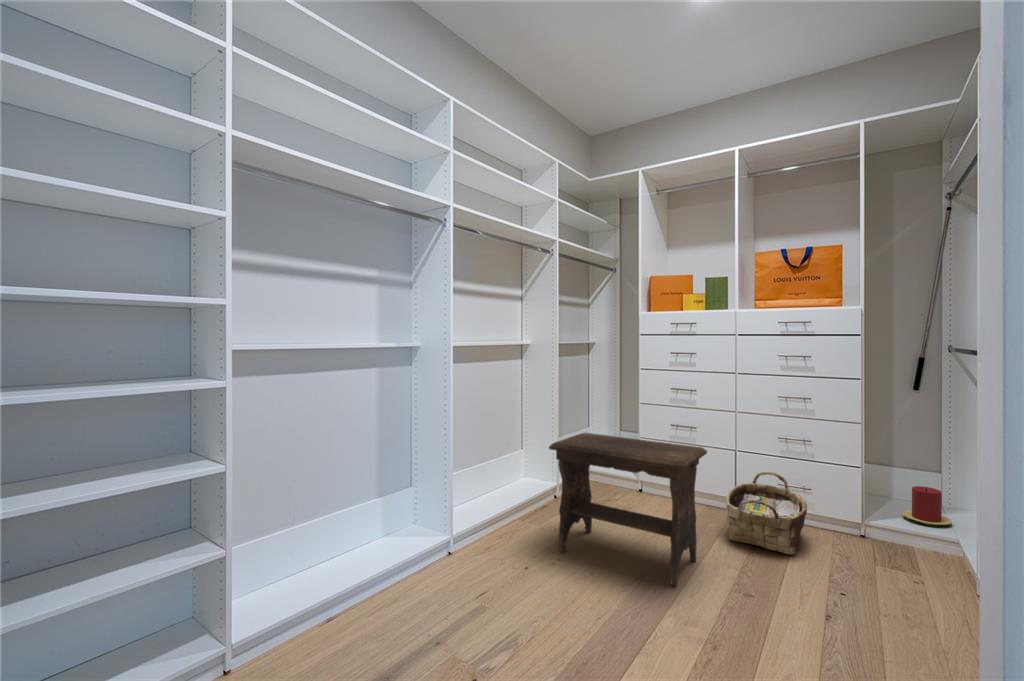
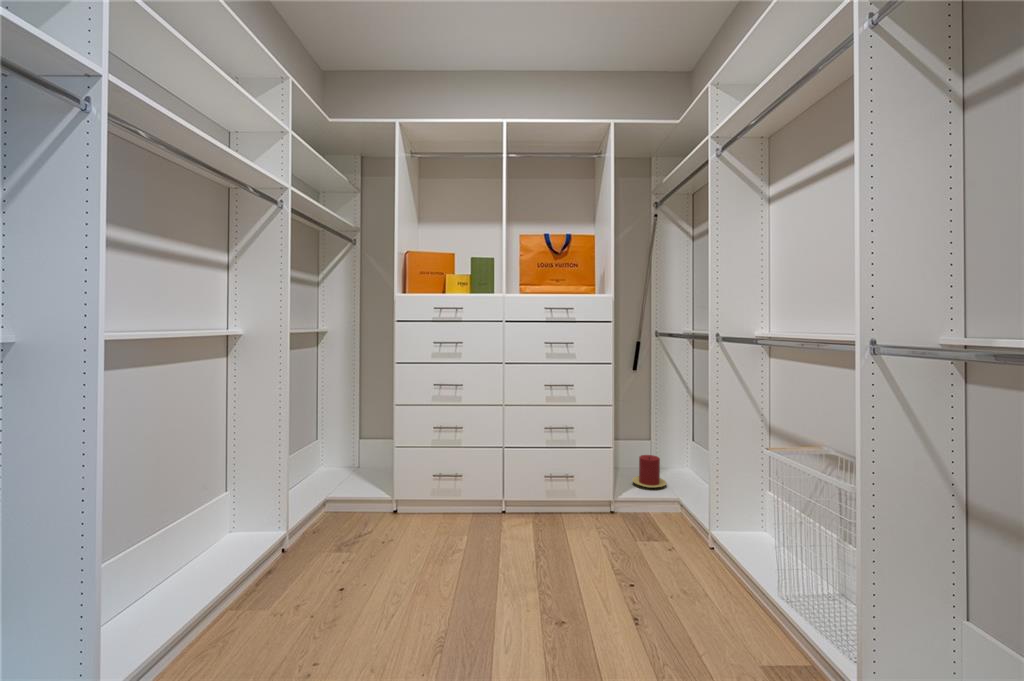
footstool: present [549,432,707,586] -> none [295,453,500,638]
woven basket: present [726,472,807,555] -> none [504,463,578,550]

